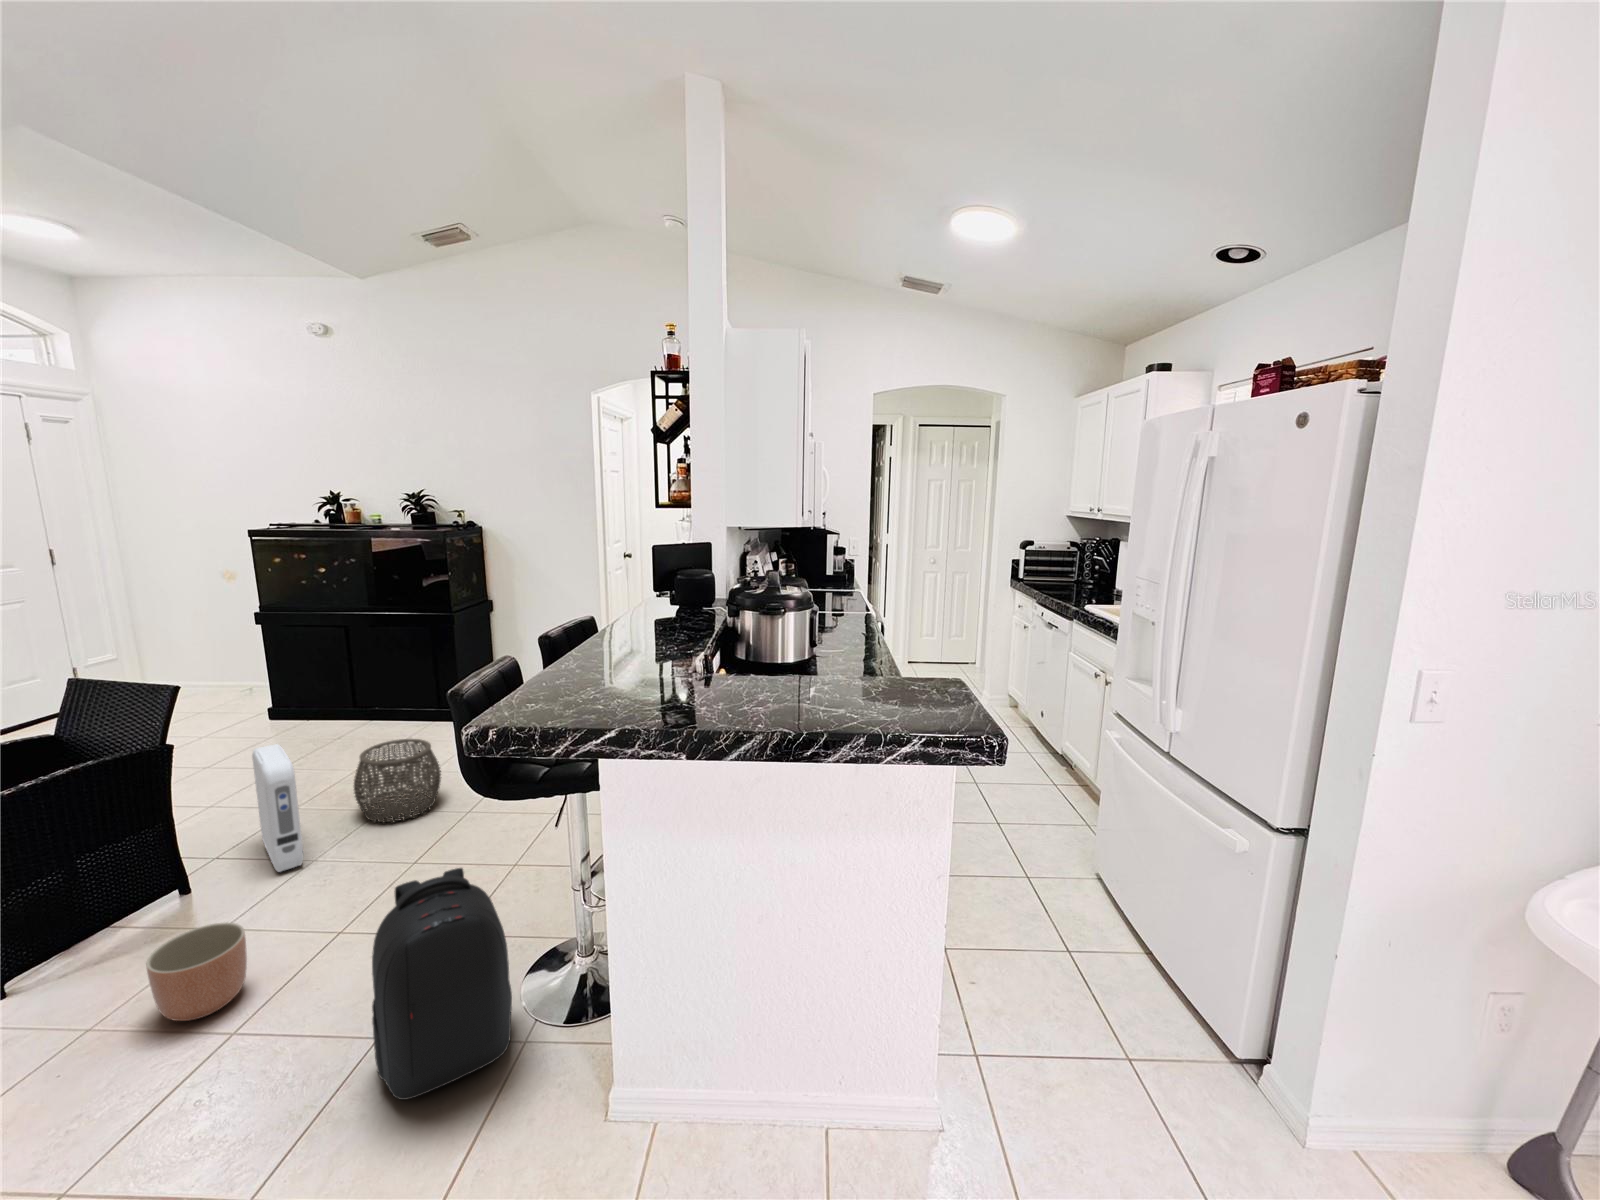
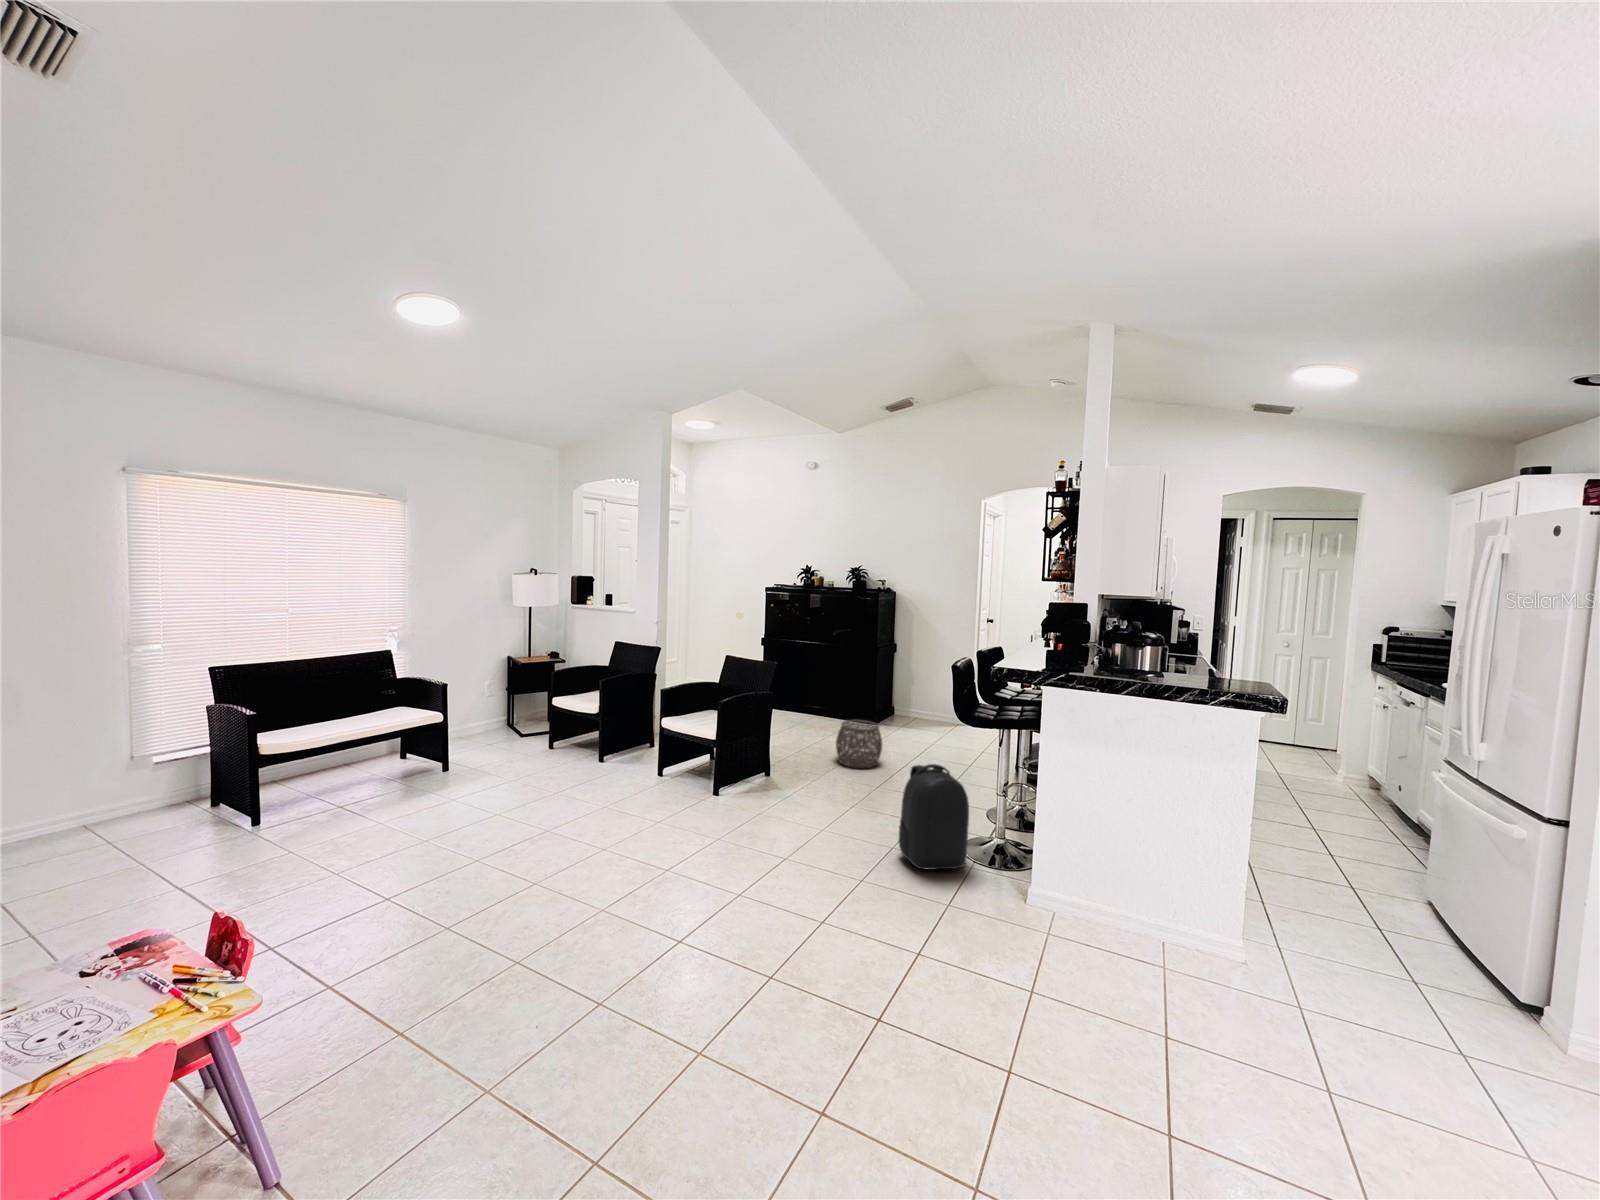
air purifier: present [252,744,303,872] -> none [794,707,823,777]
planter: present [146,922,247,1021] -> none [789,780,825,821]

